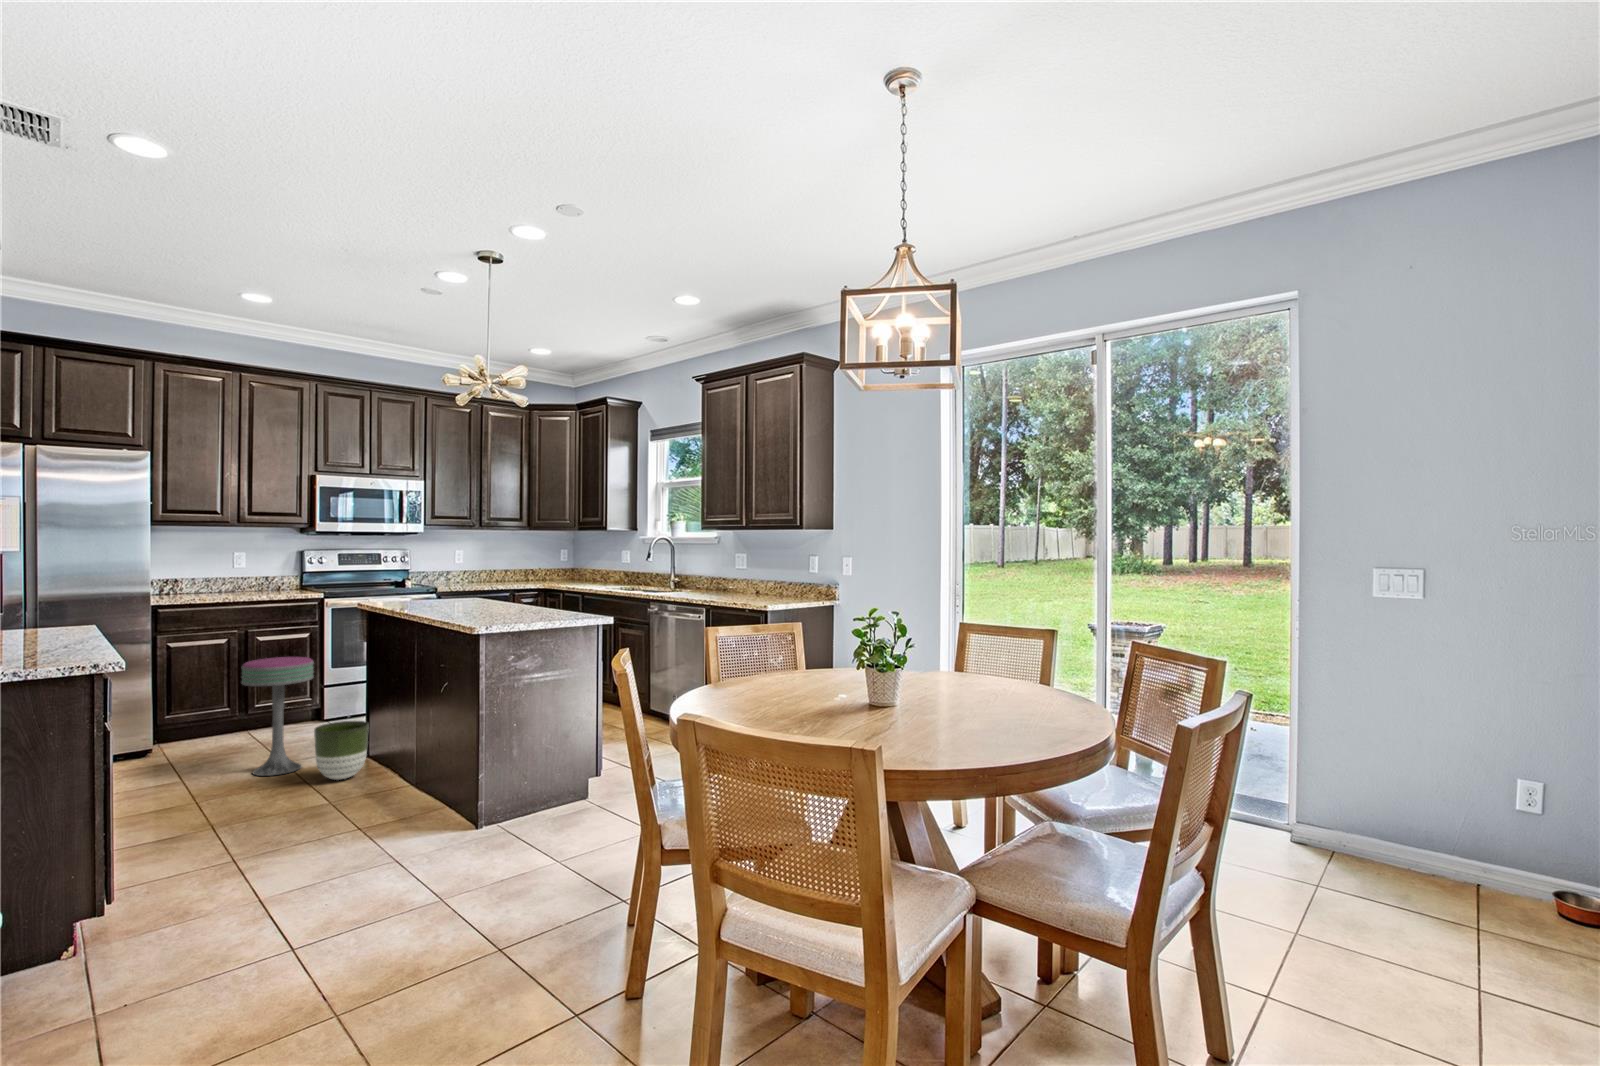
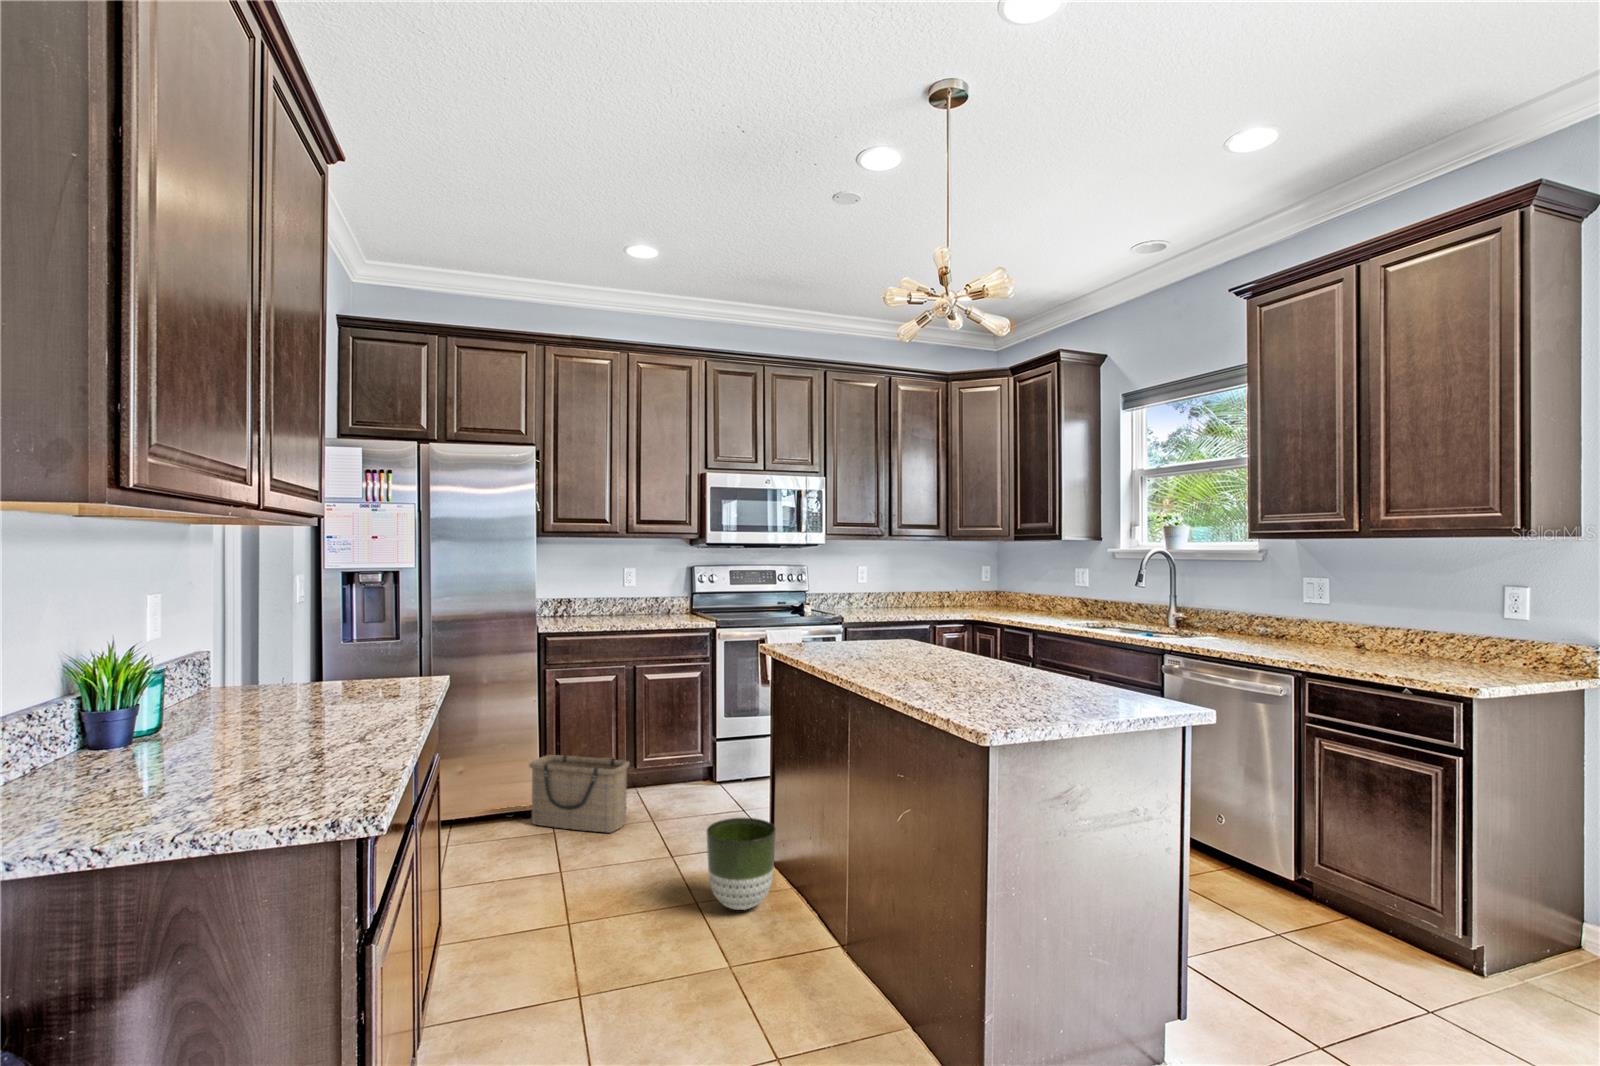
bar stool: present [242,657,314,776] -> none [622,713,706,883]
basket: none [145,702,244,759] -> present [529,755,630,833]

